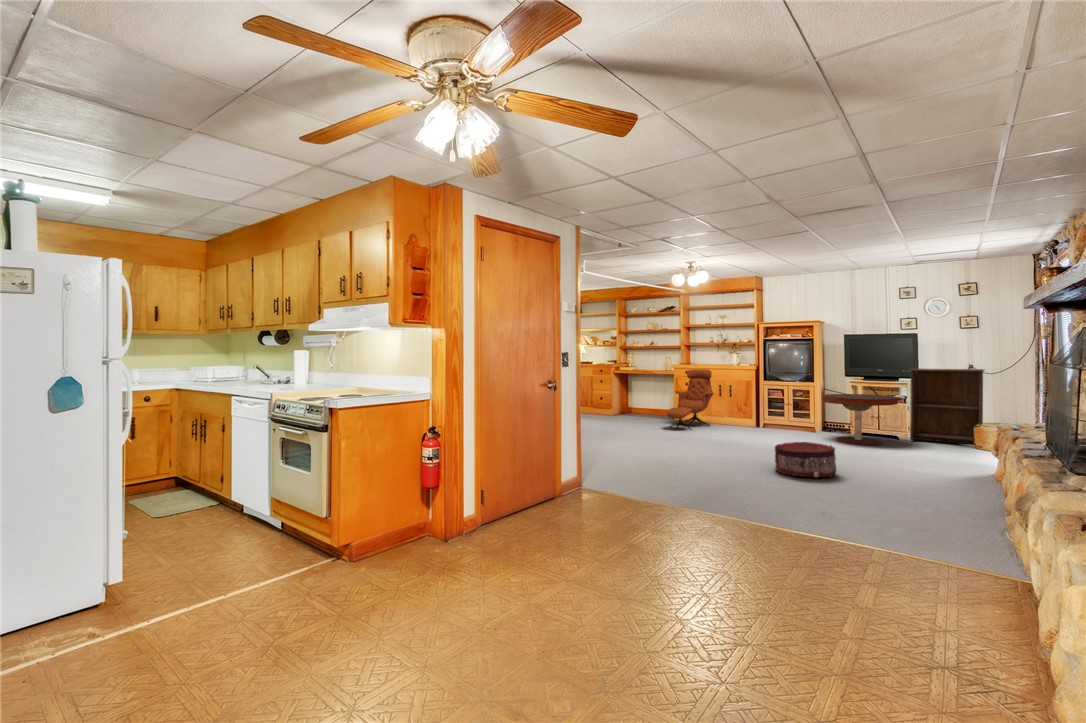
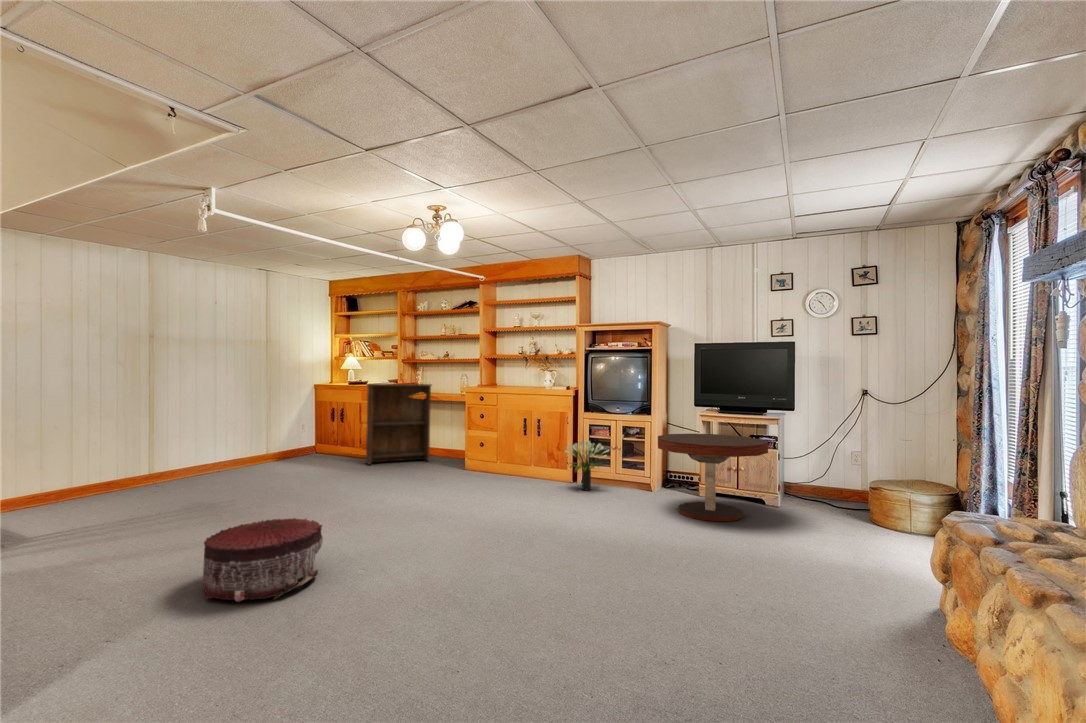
lounge chair: present [667,369,714,430] -> none [429,393,514,492]
bookshelf: present [910,369,984,448] -> present [366,384,432,465]
potted plant: none [753,399,784,431] -> present [564,440,609,490]
pouf: present [775,442,836,477] -> present [203,518,323,602]

